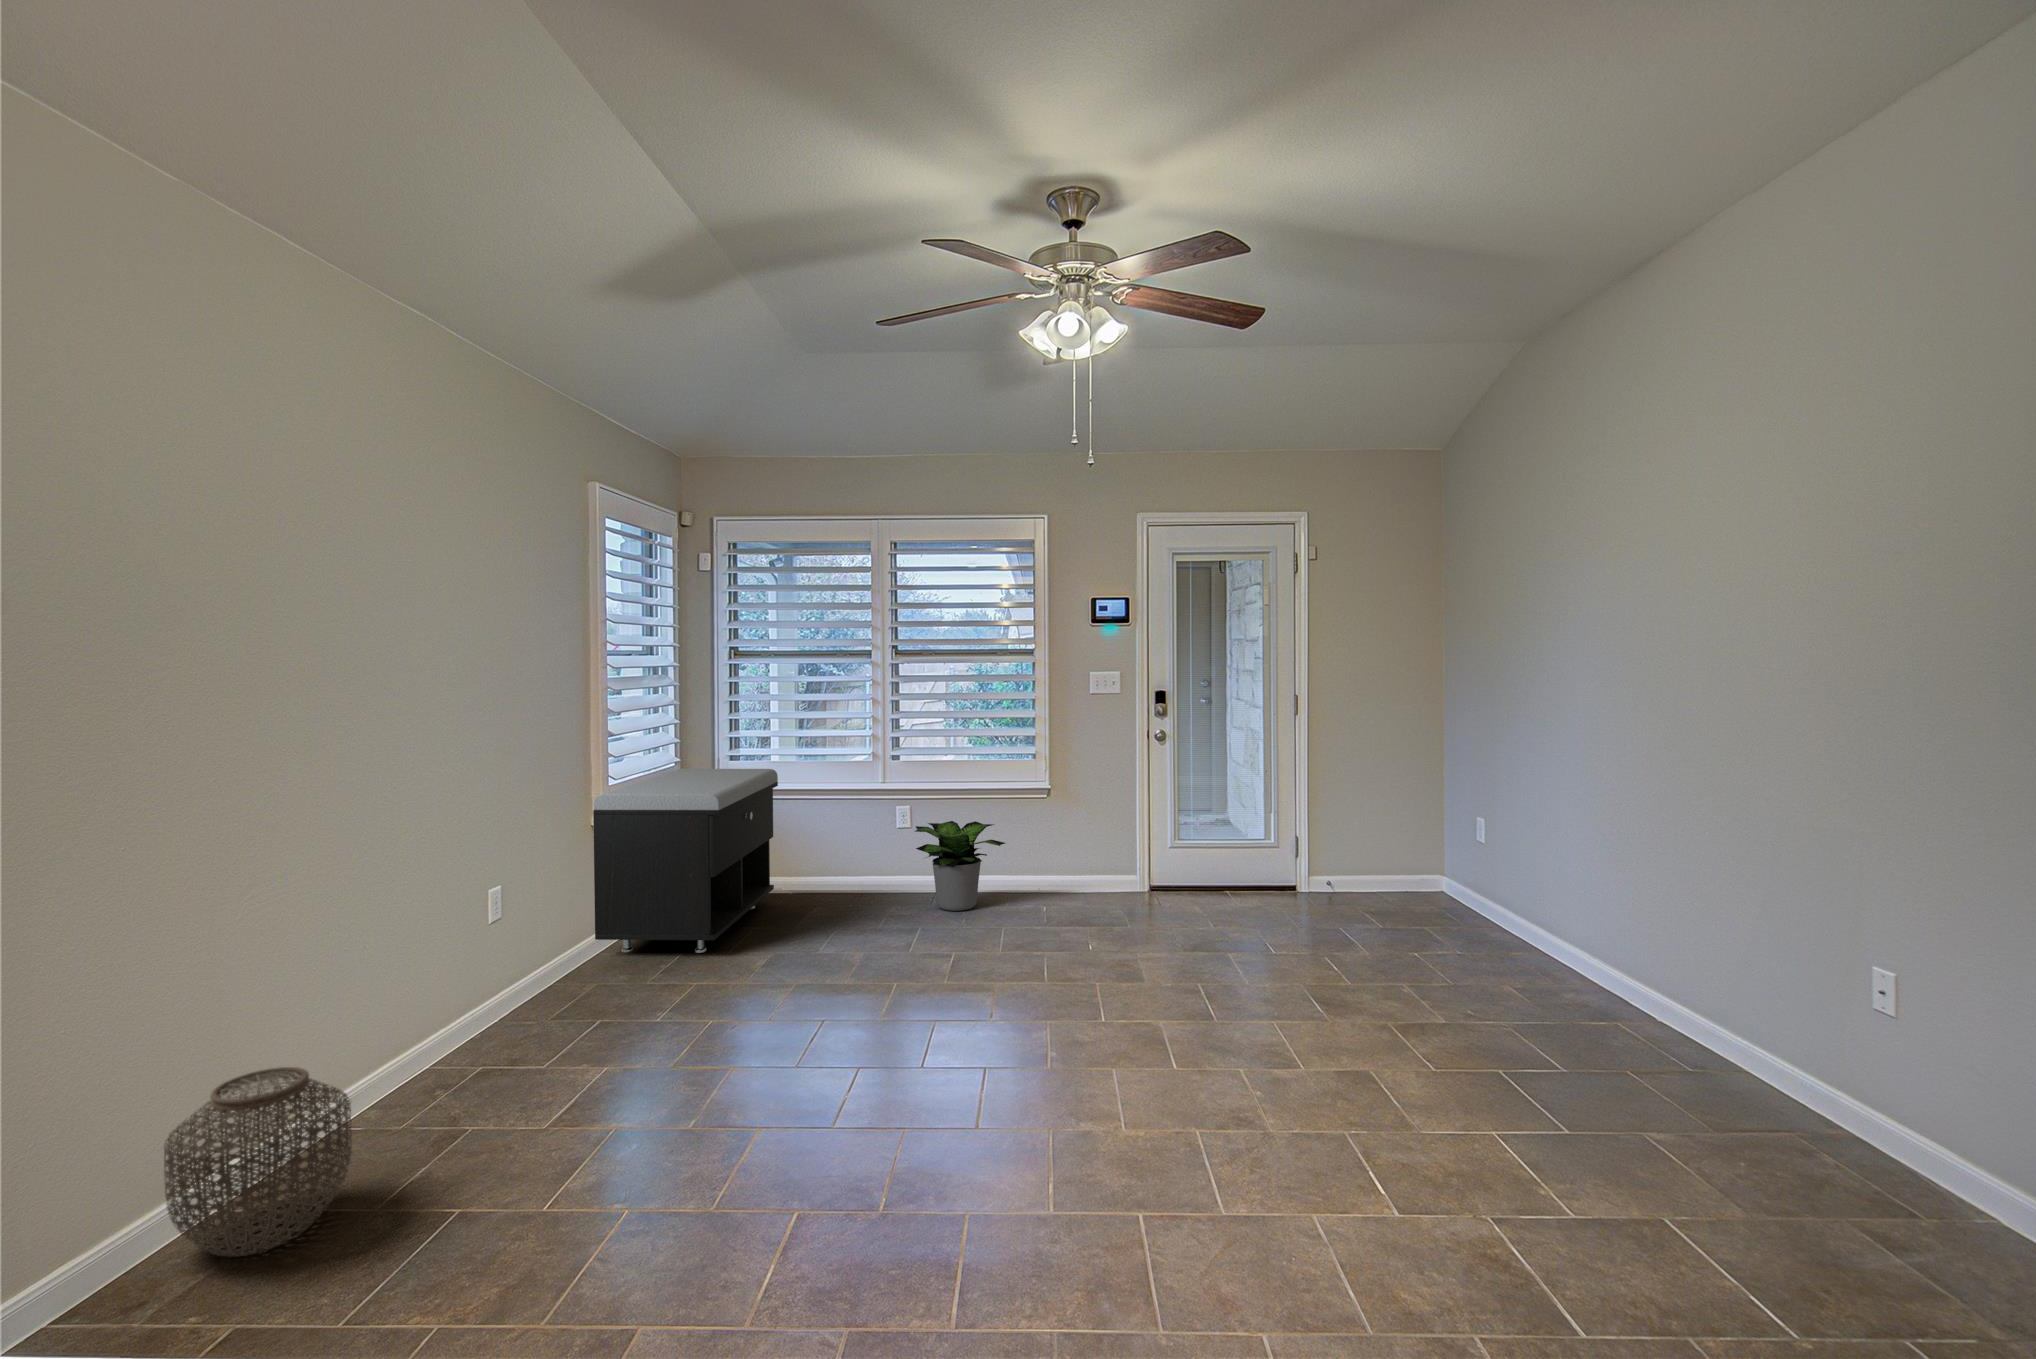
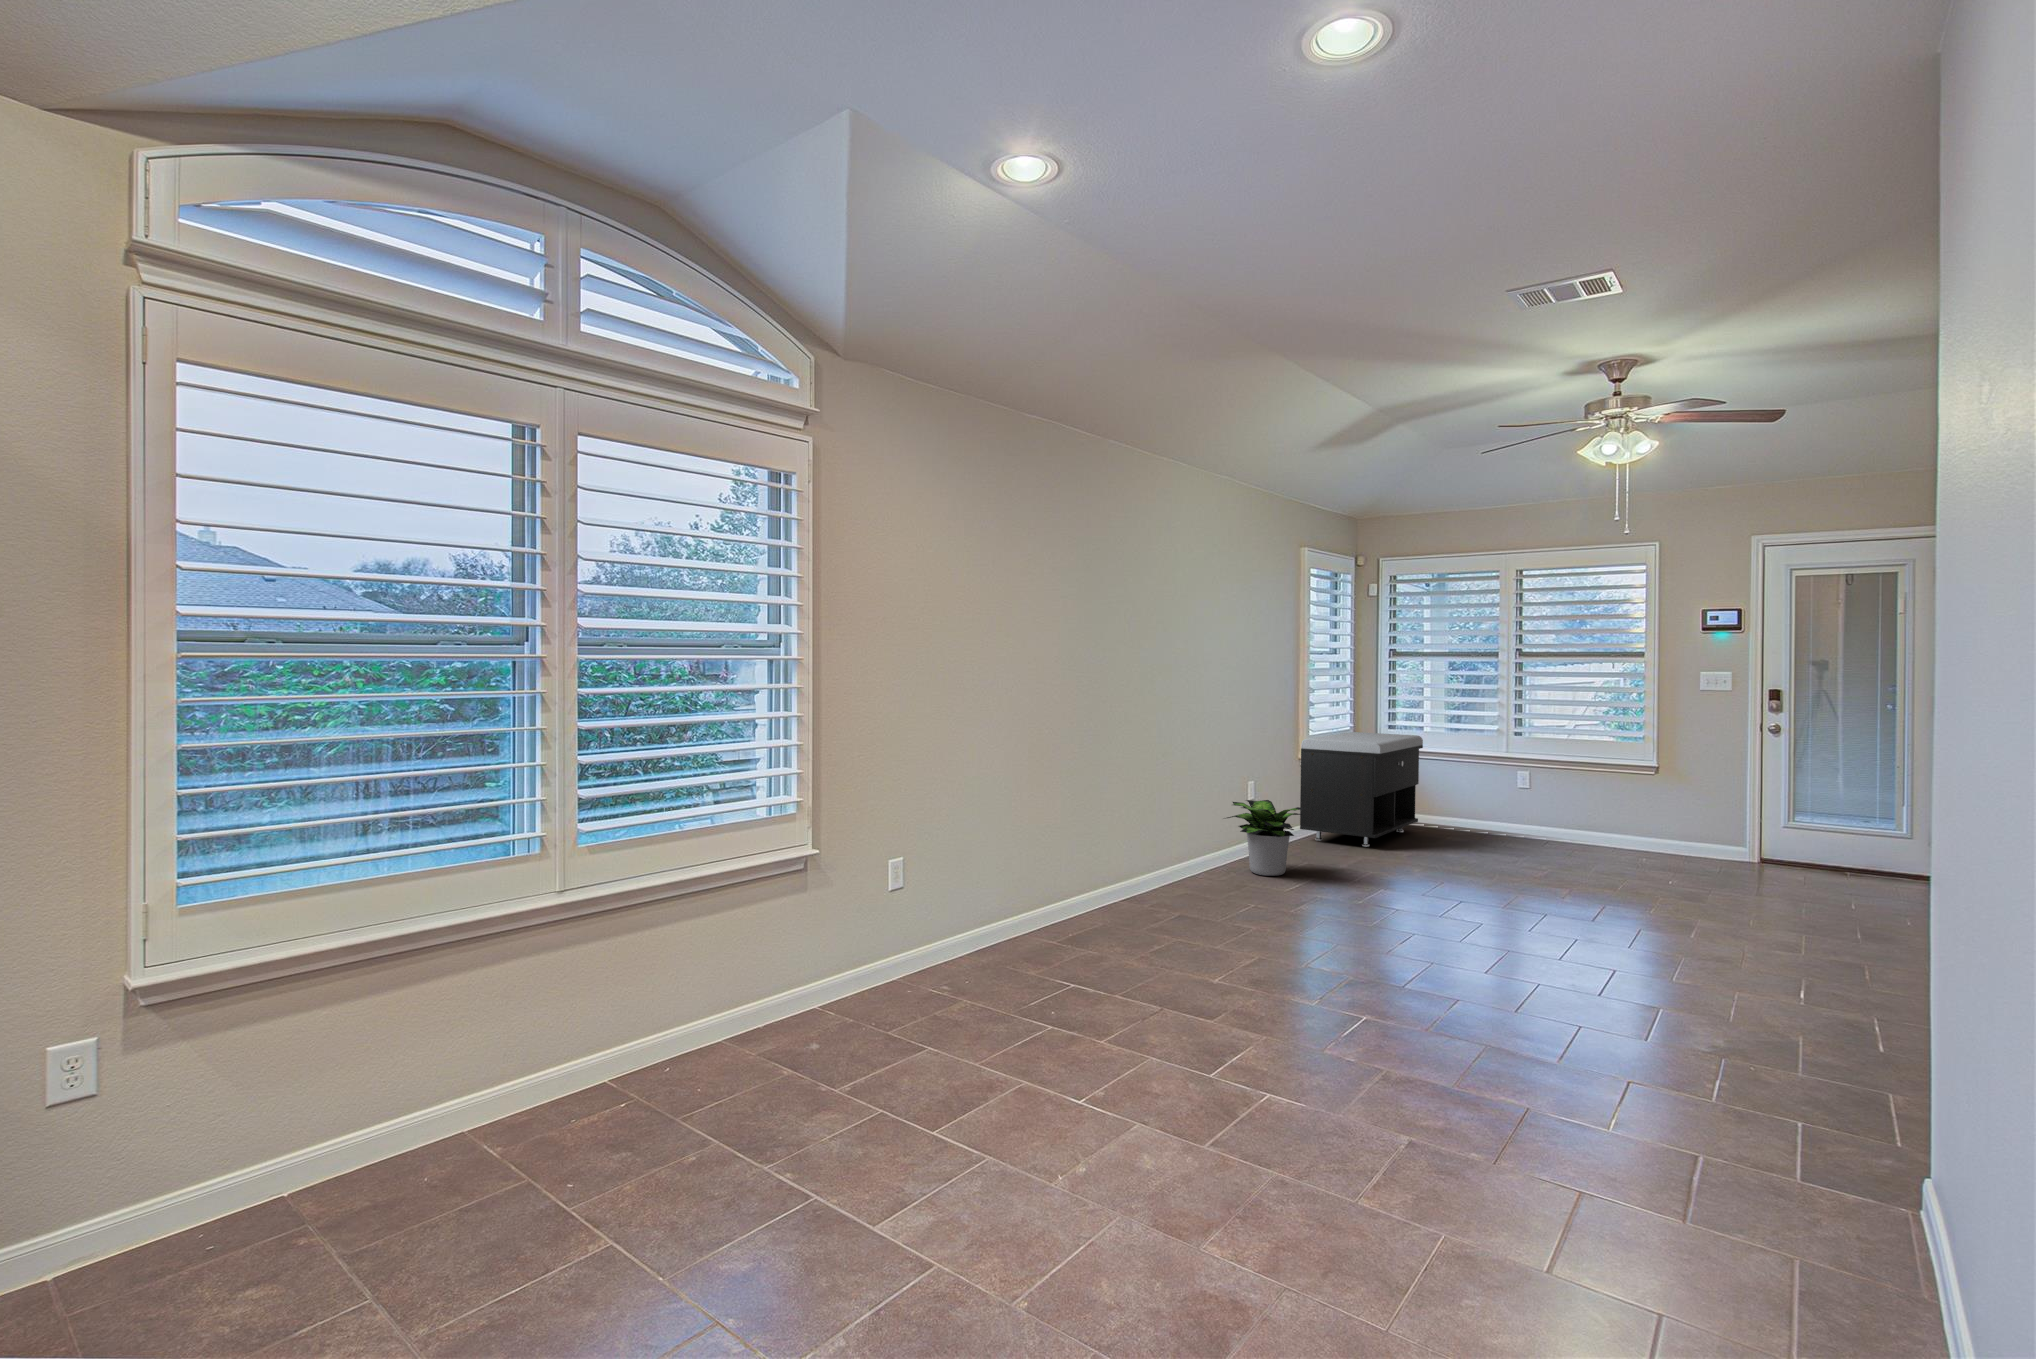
potted plant: present [915,821,1005,911] -> present [1227,800,1306,876]
woven basket: present [164,1067,352,1256] -> none [1144,830,1209,903]

